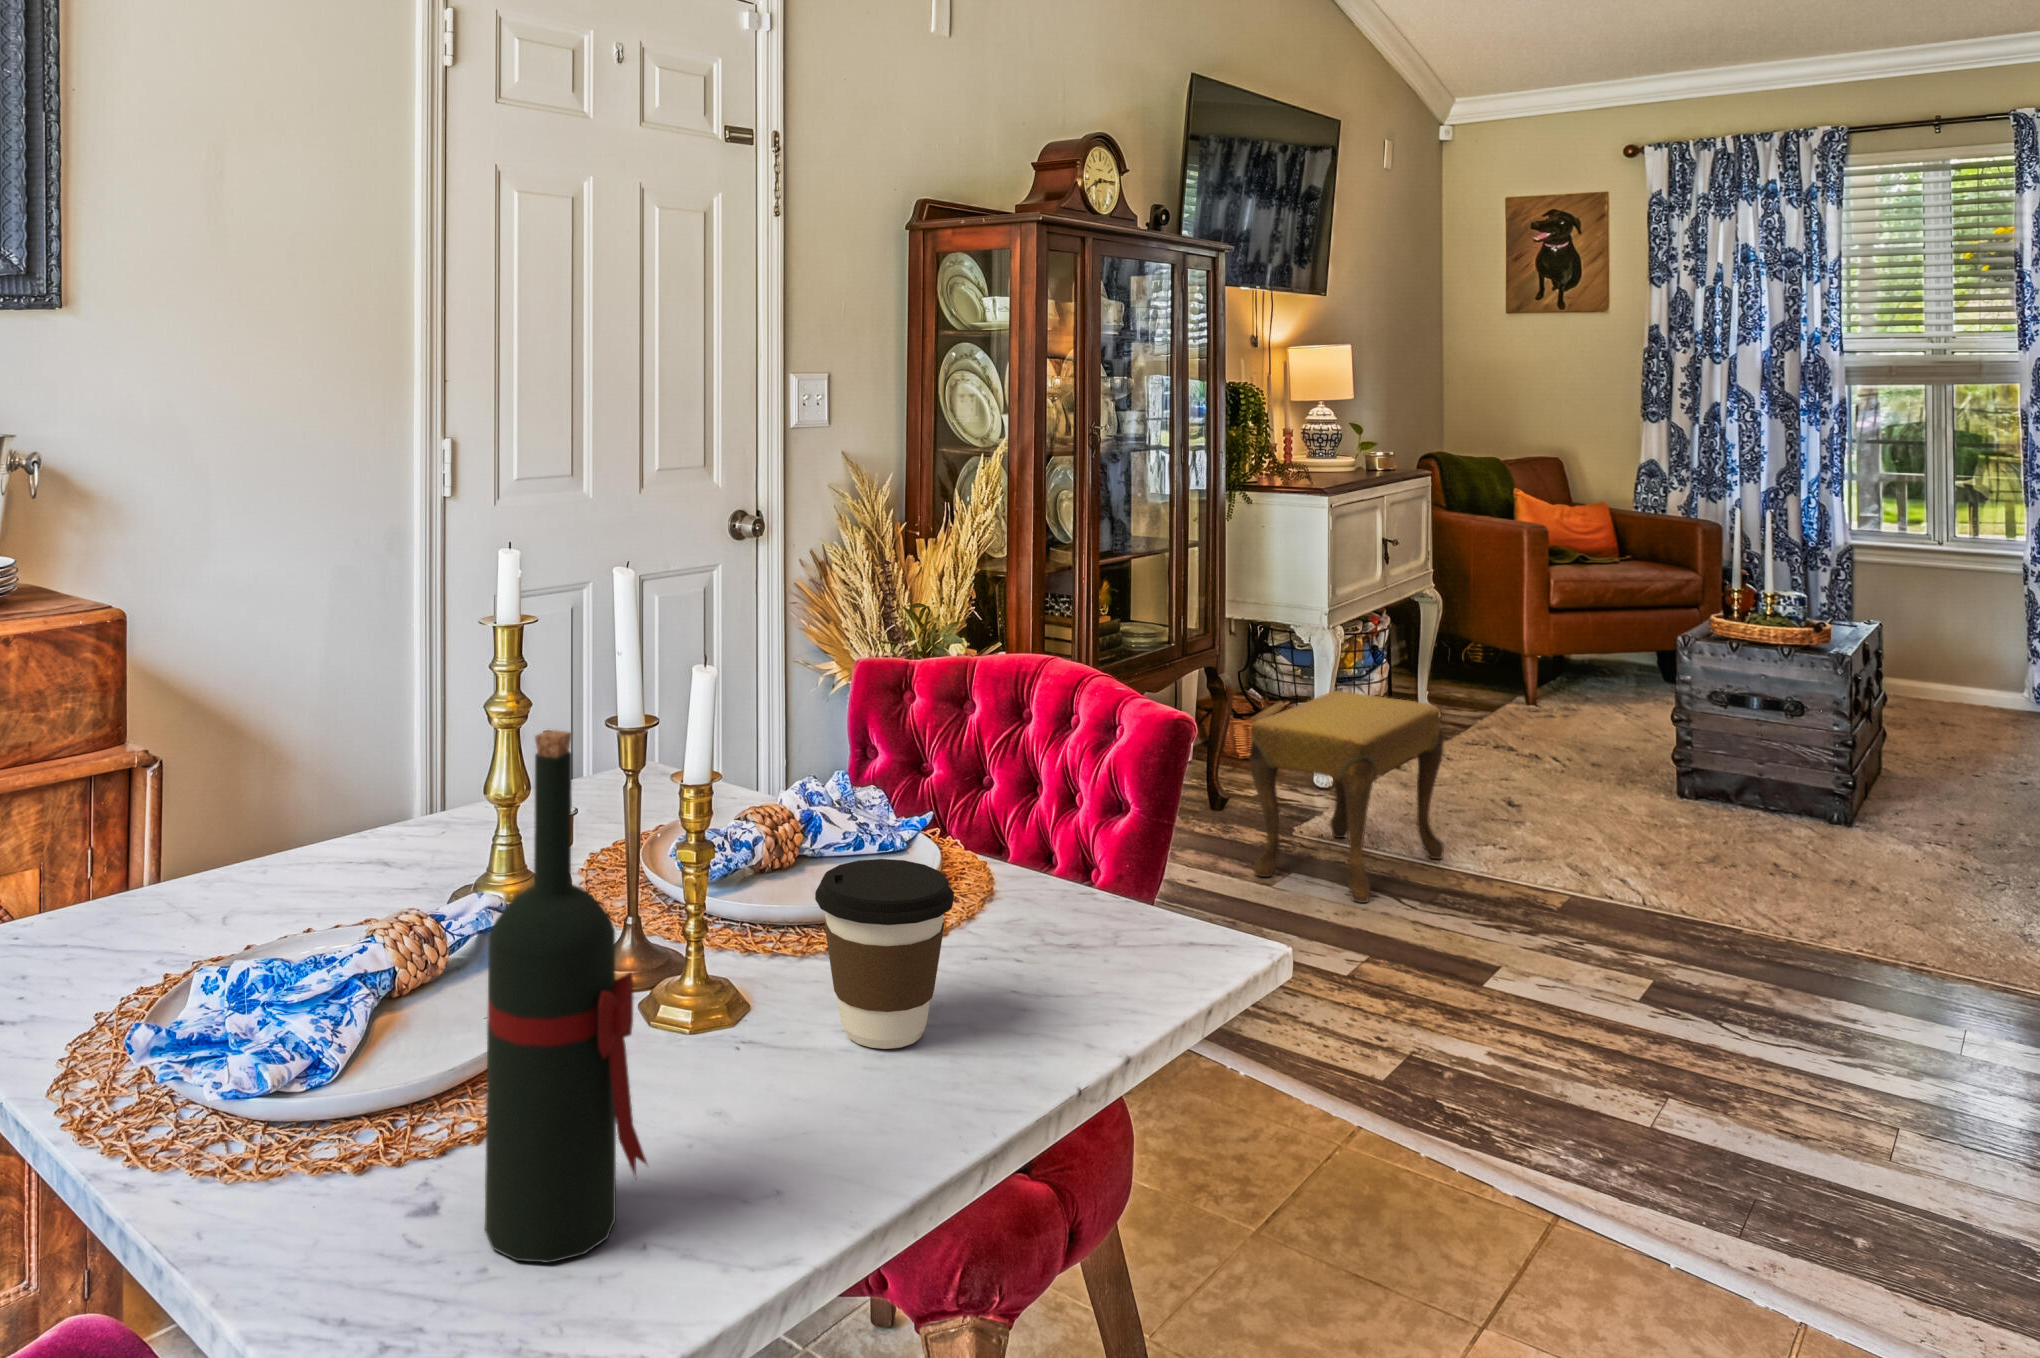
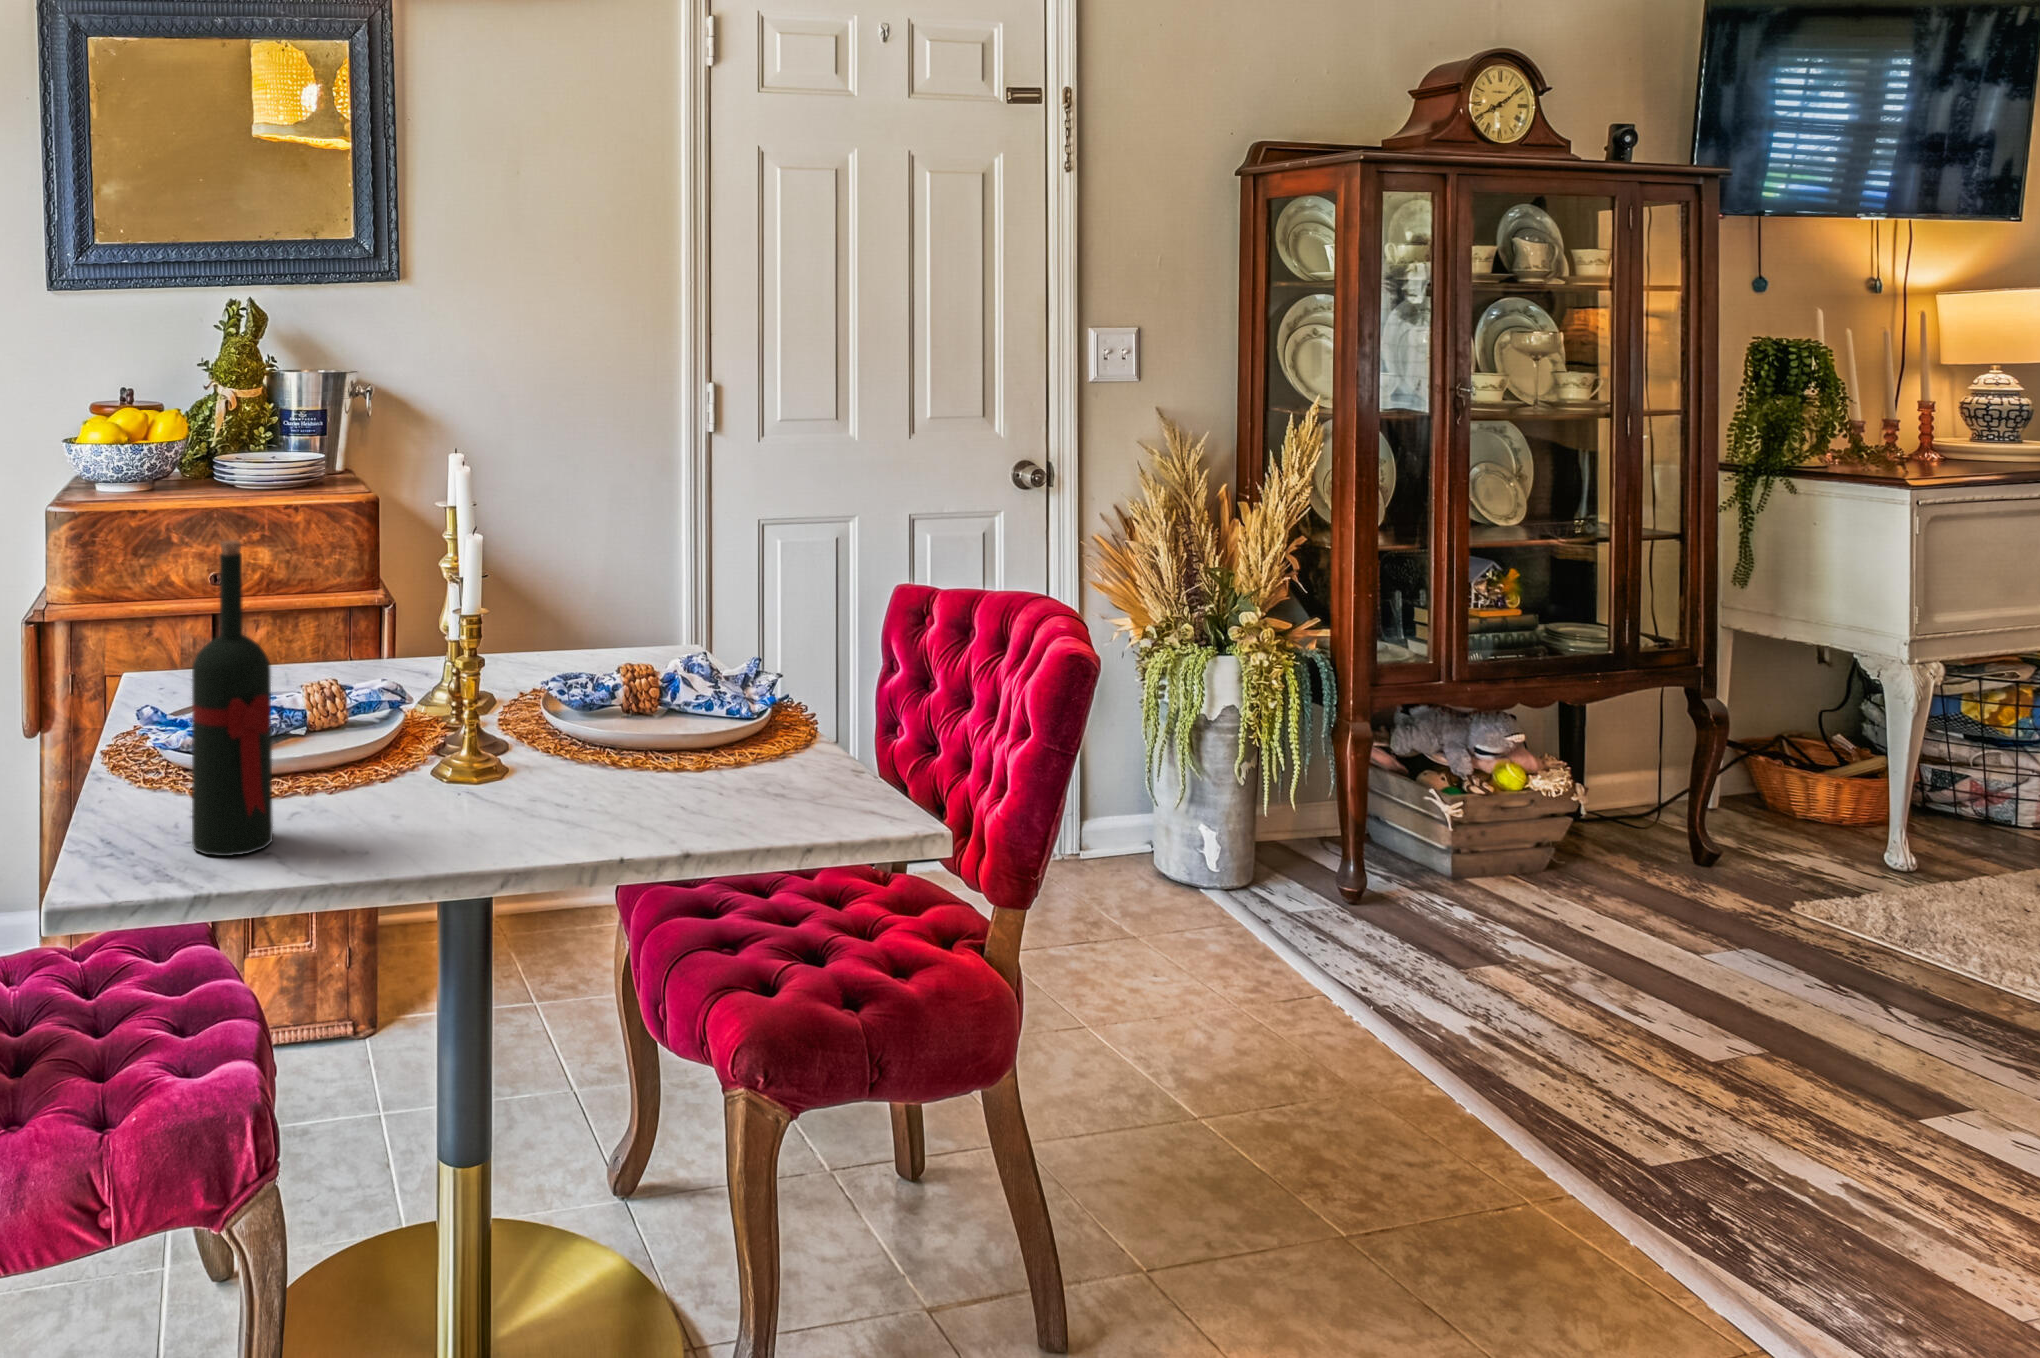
footstool: present [1249,691,1444,903] -> none [1683,731,2015,986]
coffee cup: present [815,859,954,1049] -> none [514,686,616,819]

